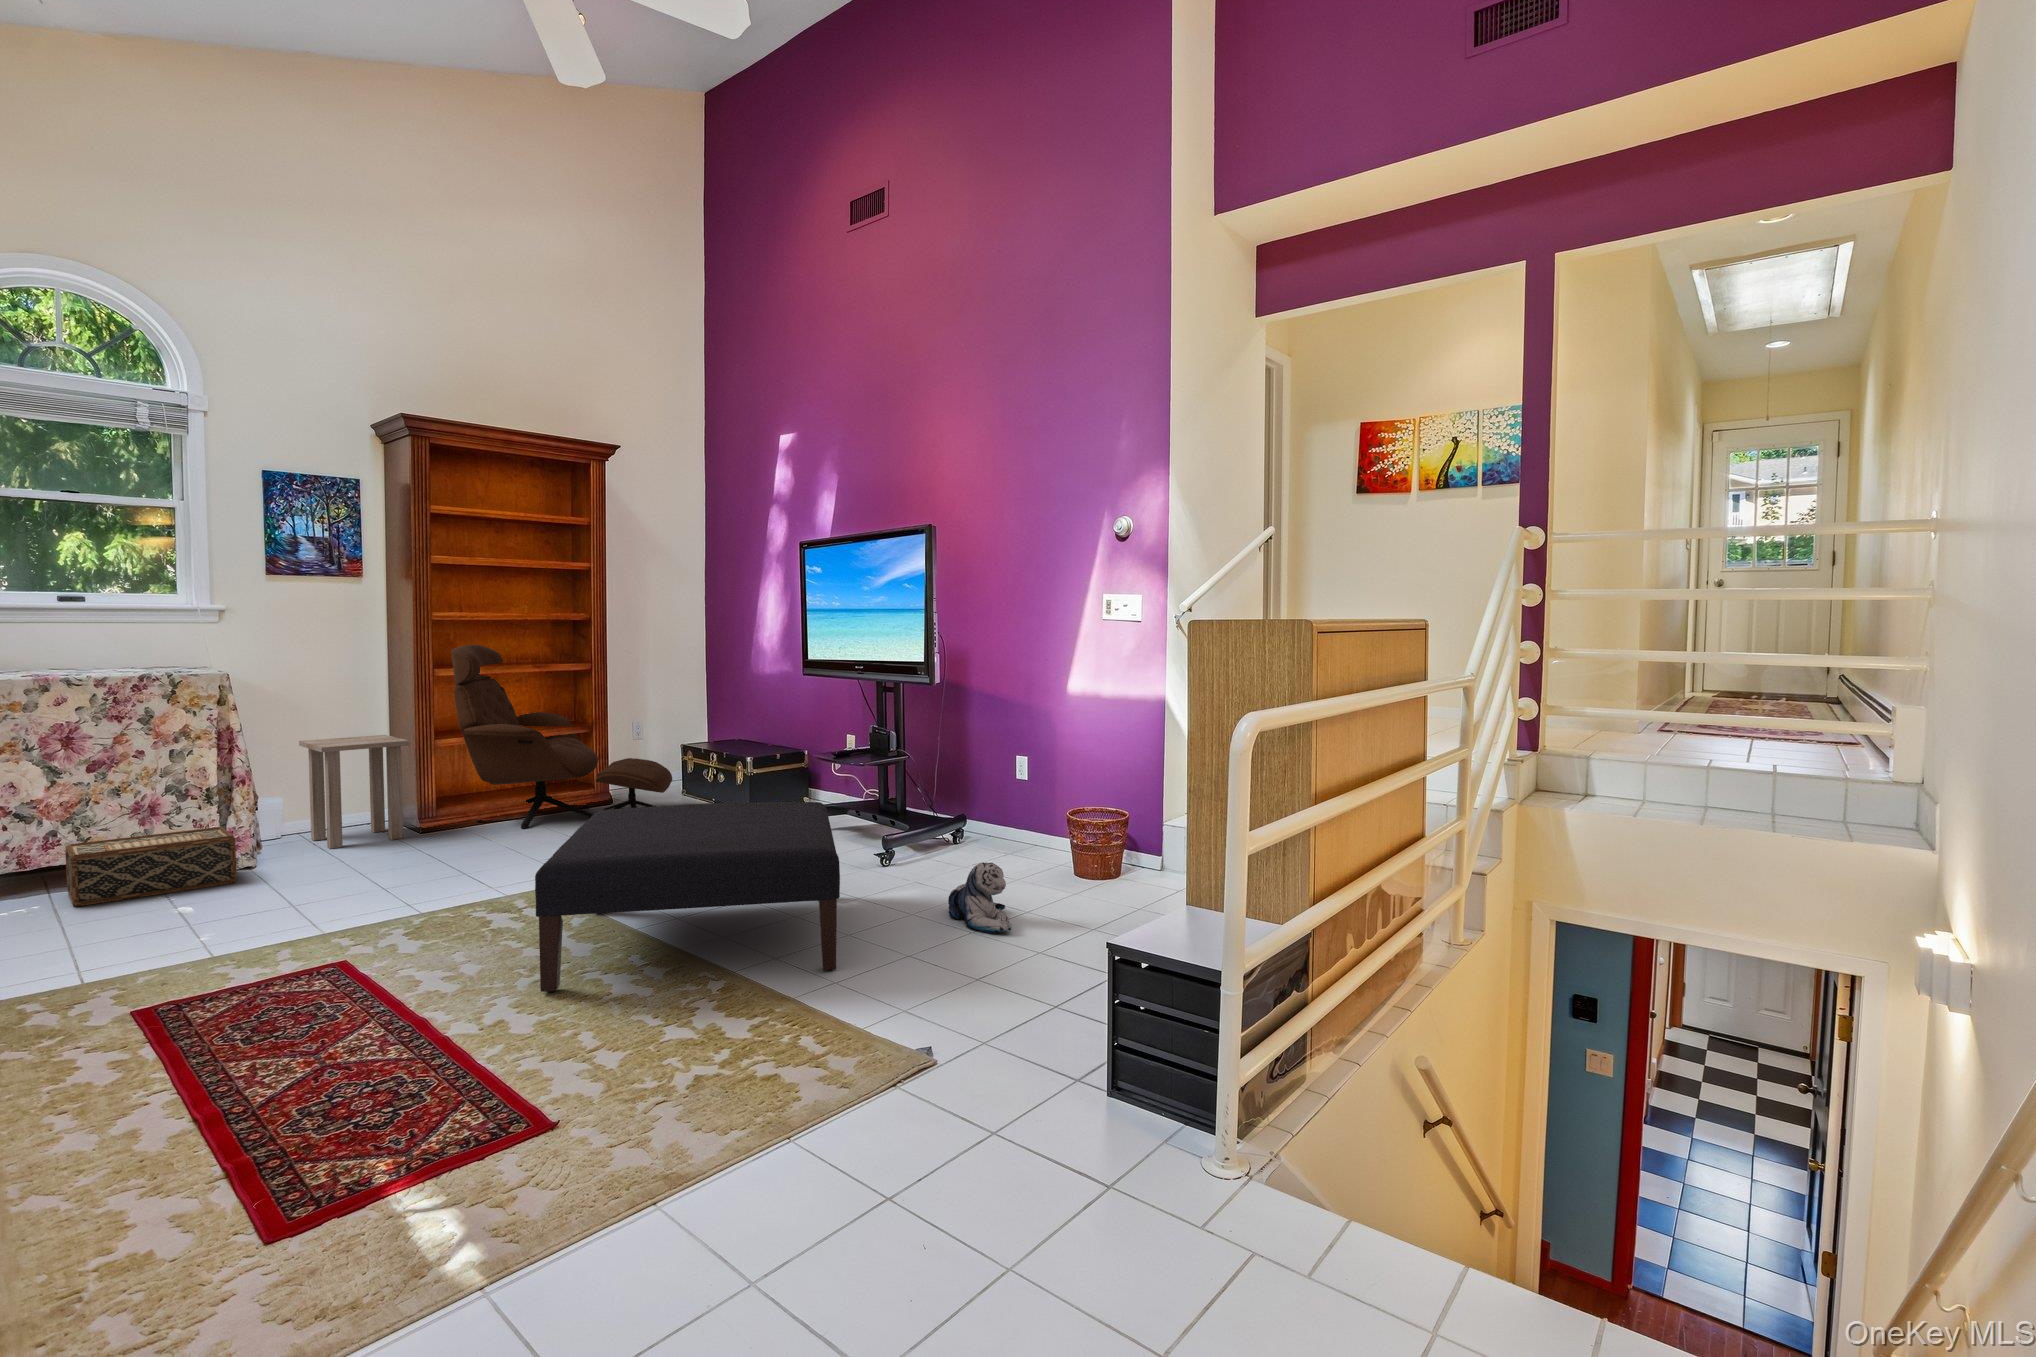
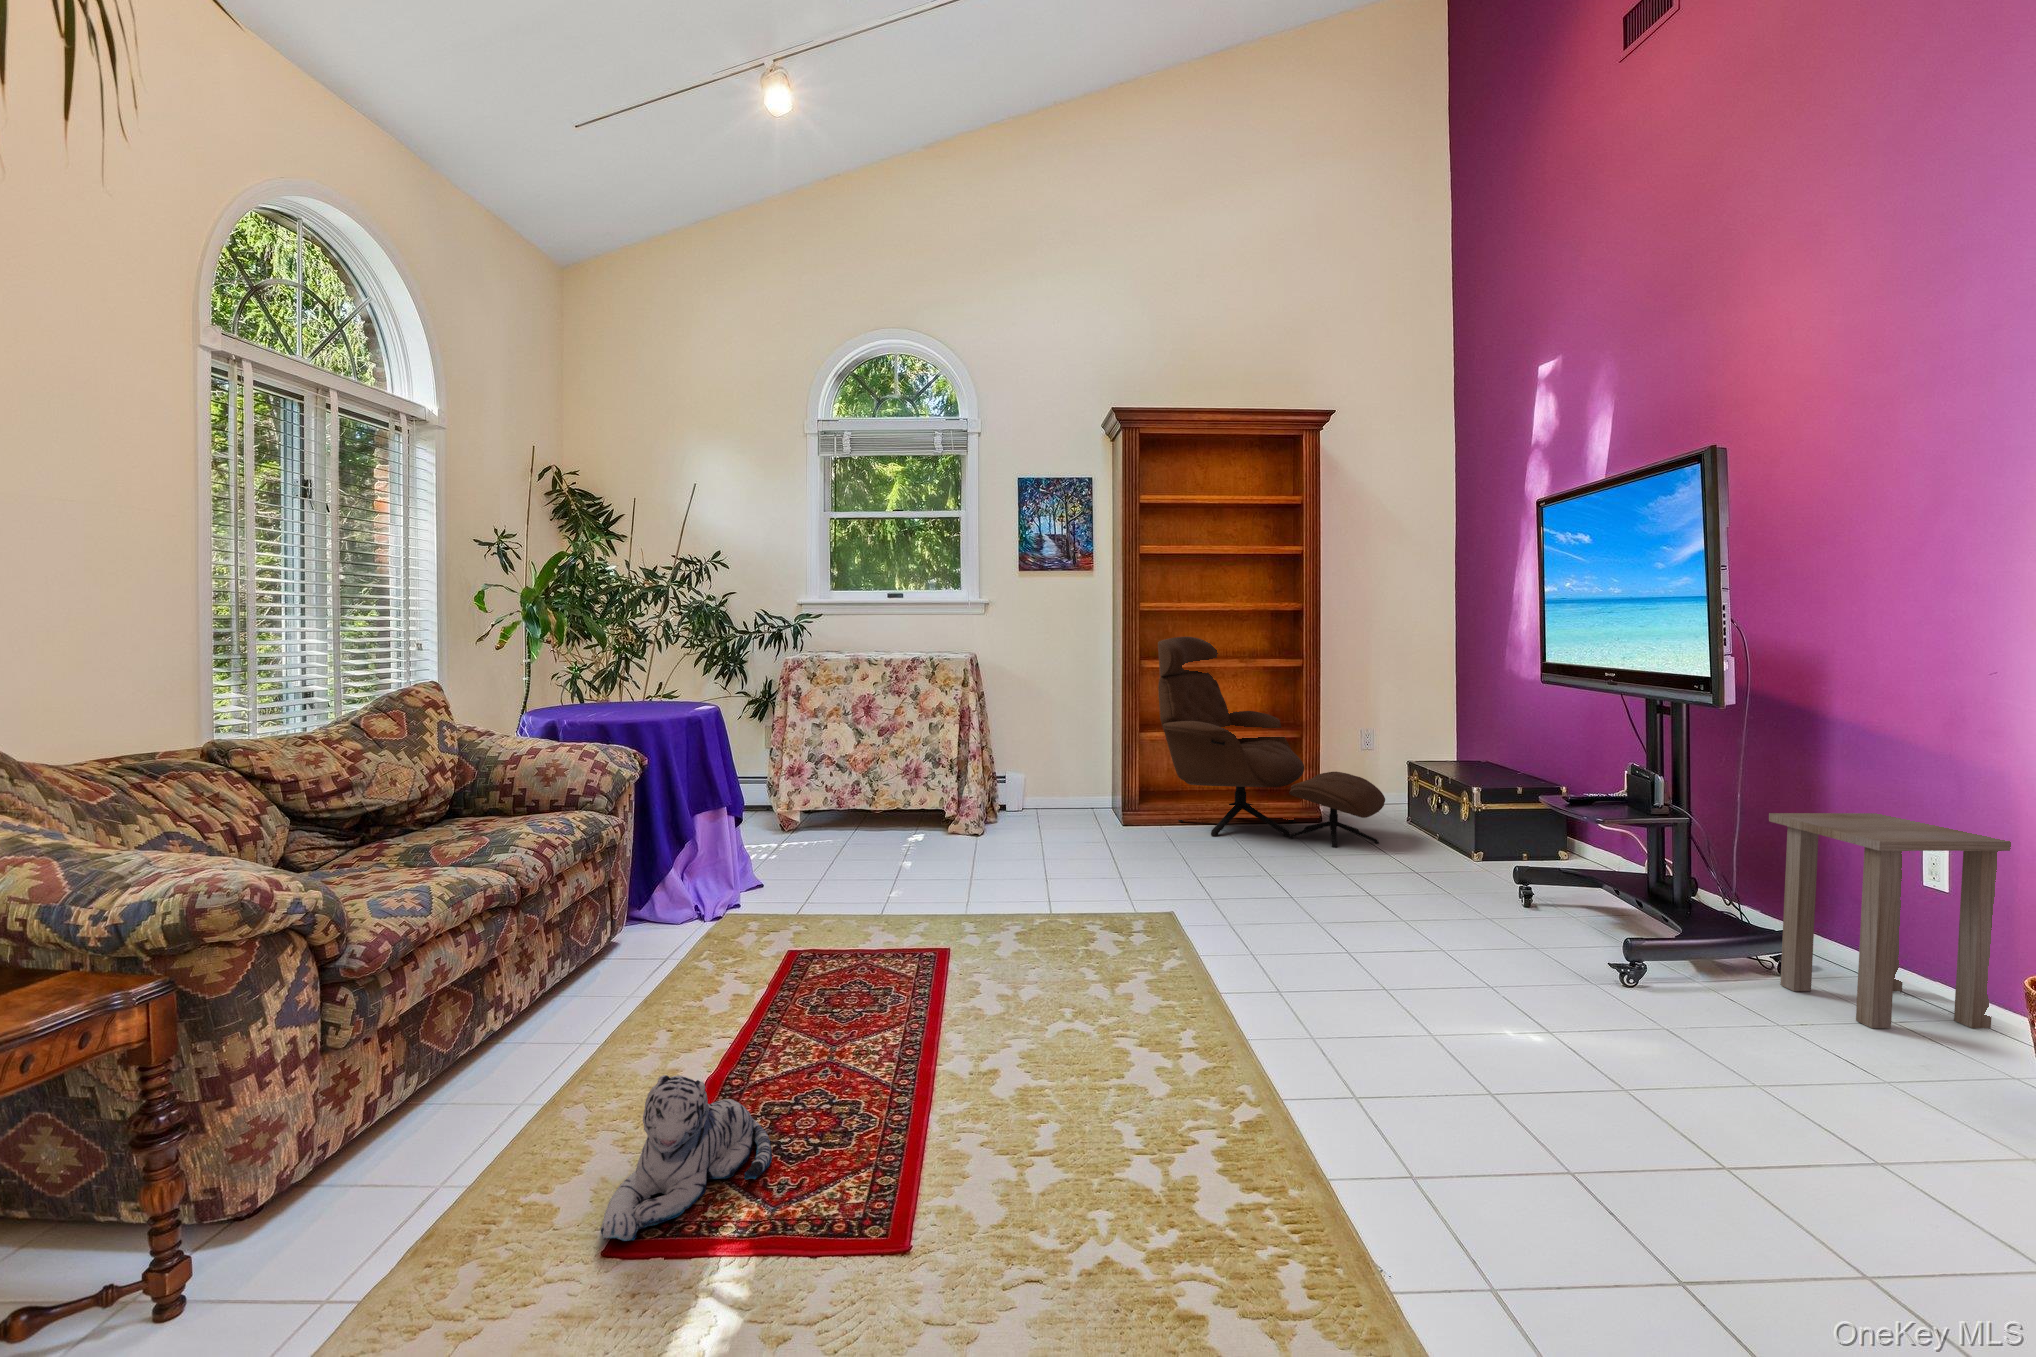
side table: present [299,735,410,849] -> present [1769,813,2011,1028]
ottoman: present [535,802,840,992] -> none [1049,834,1496,1144]
woven basket: present [66,827,237,906] -> none [851,795,961,847]
plush toy: present [948,862,1011,933] -> present [601,1075,772,1241]

